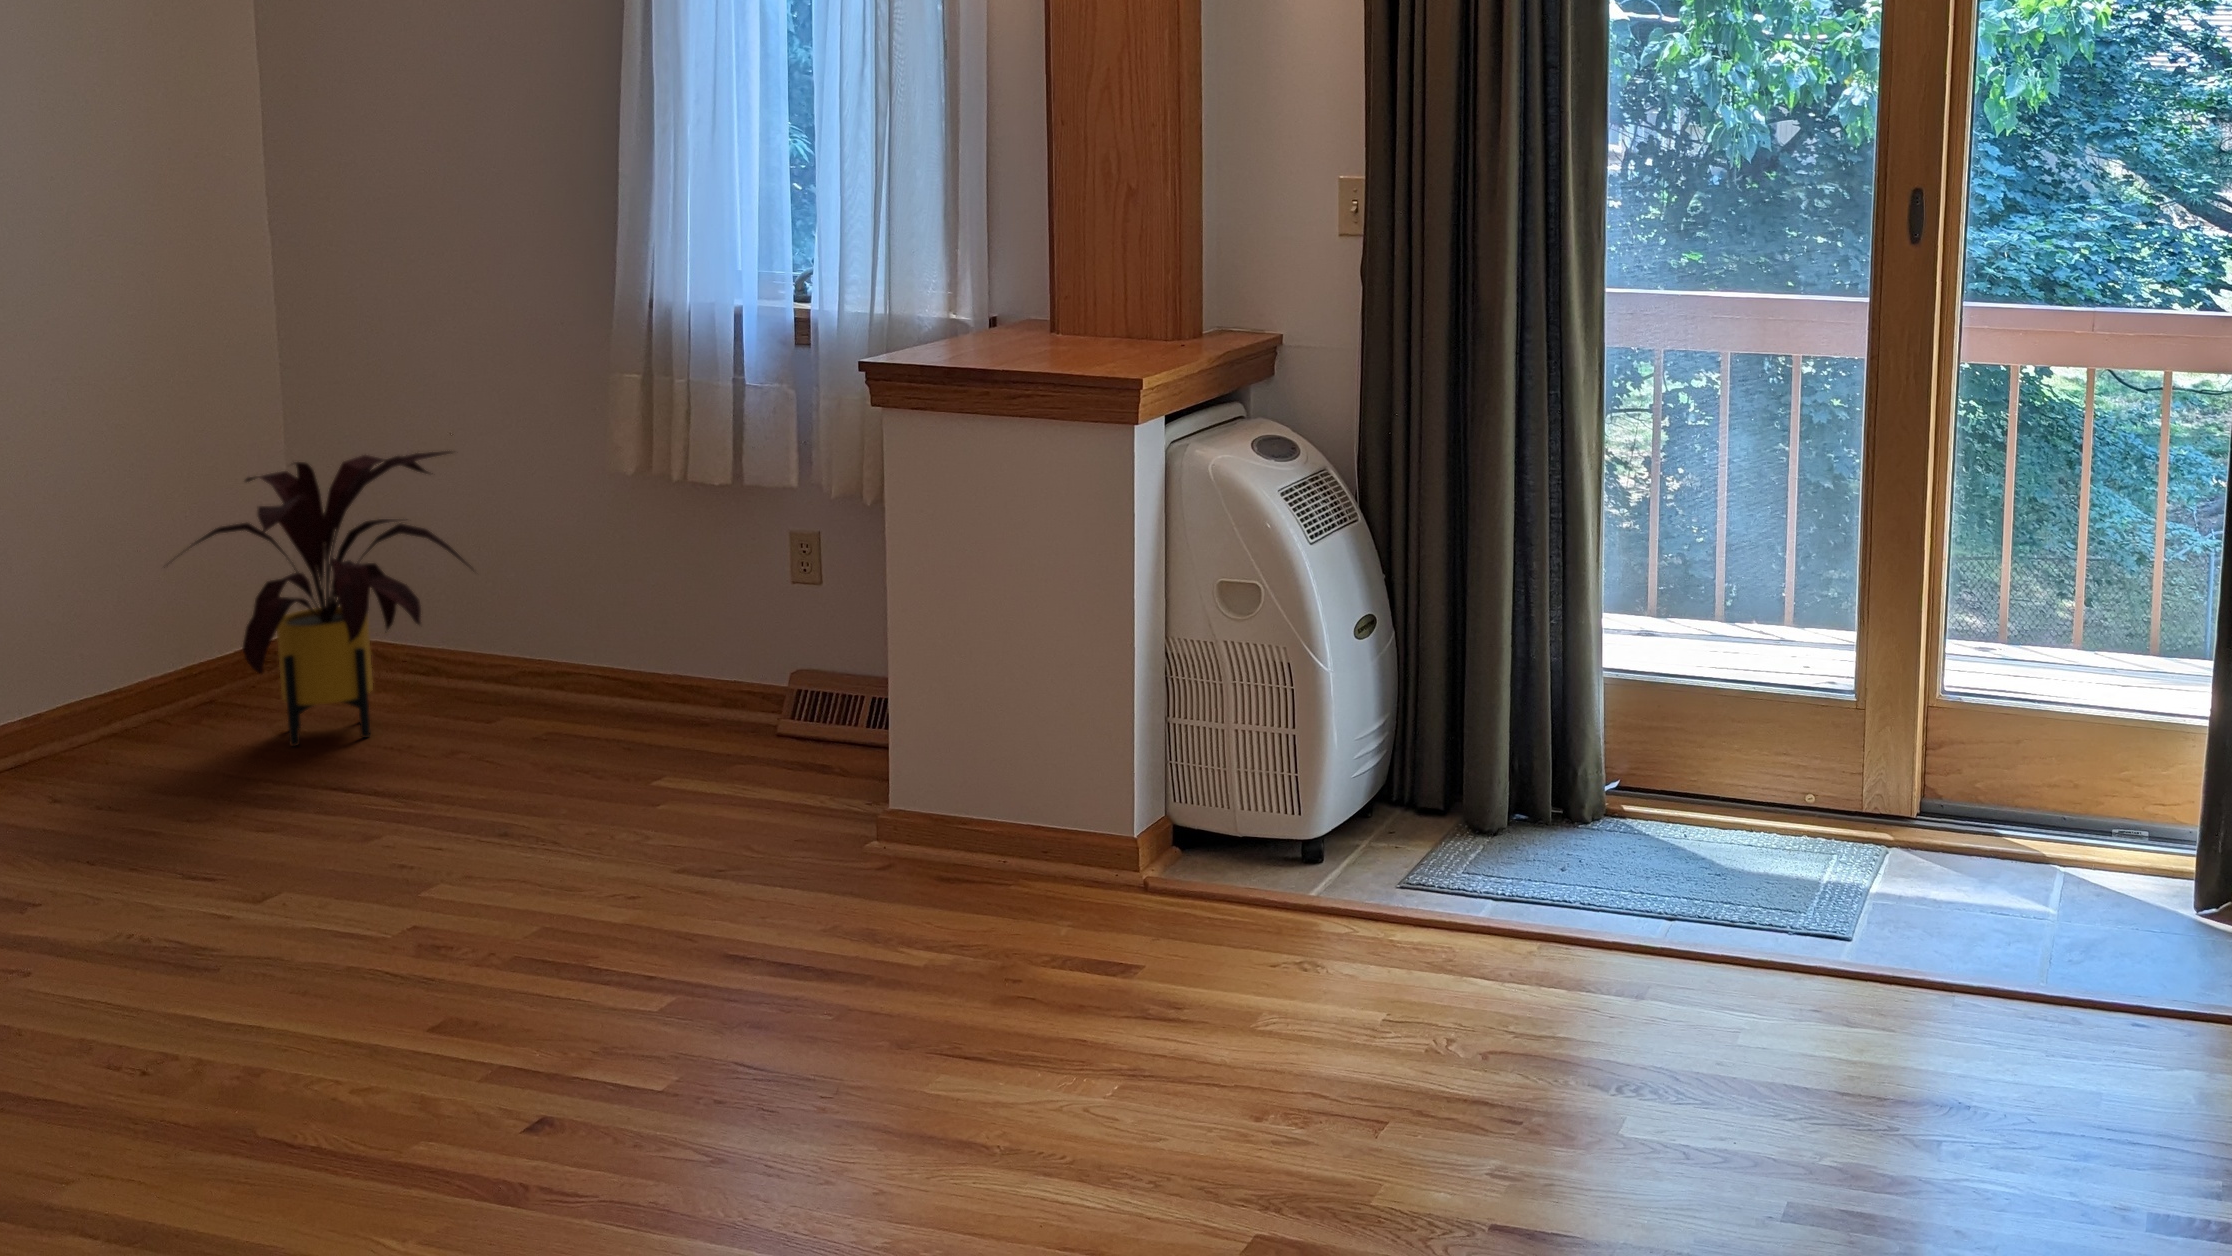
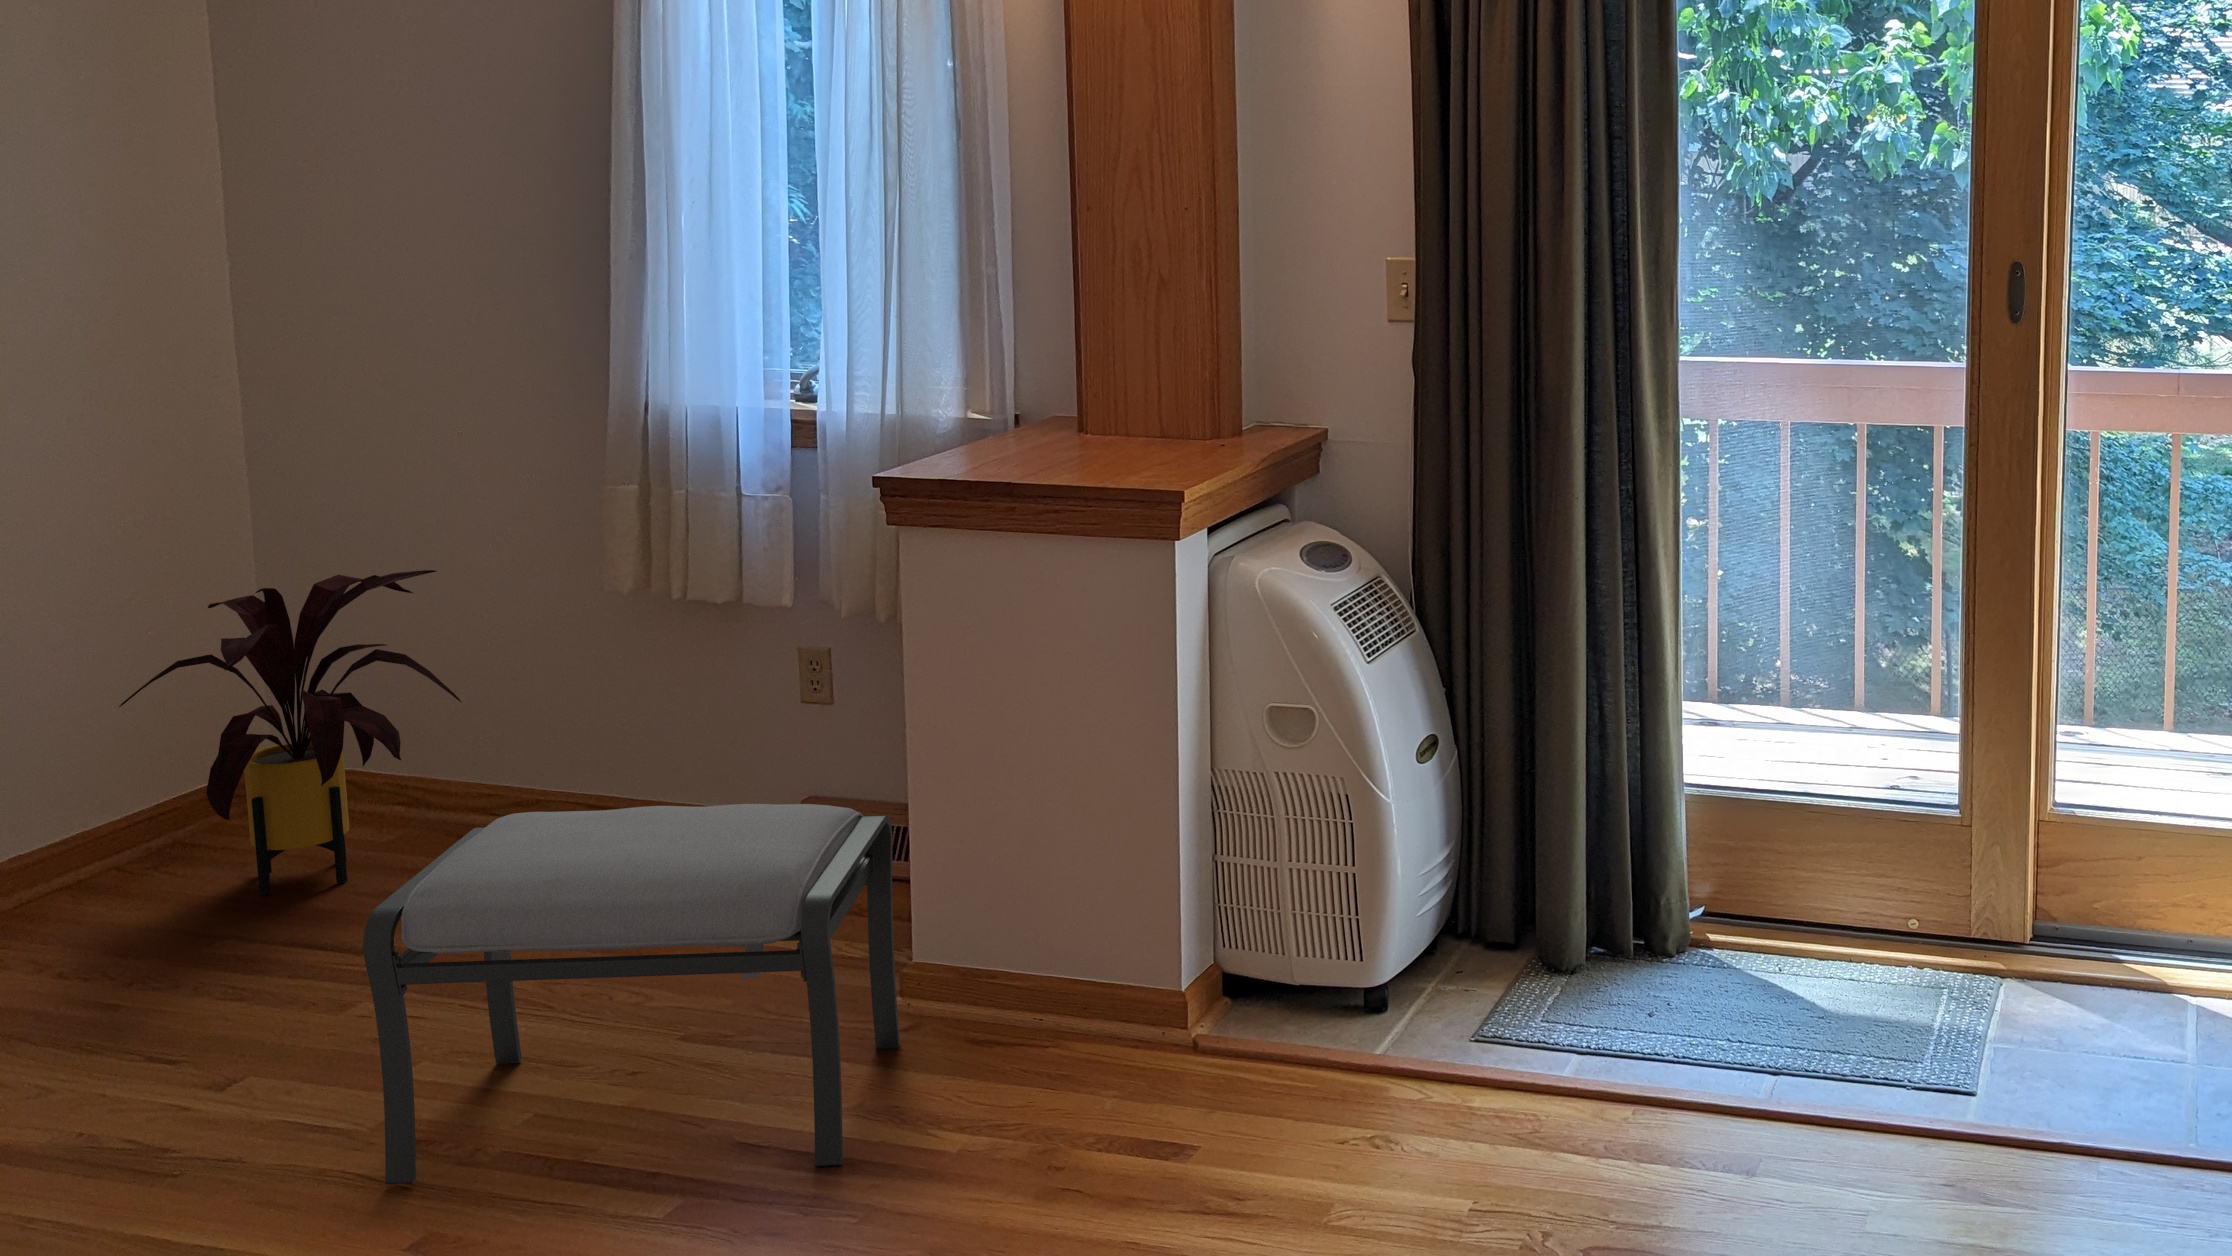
ottoman: none [388,657,876,983] -> present [363,804,900,1184]

